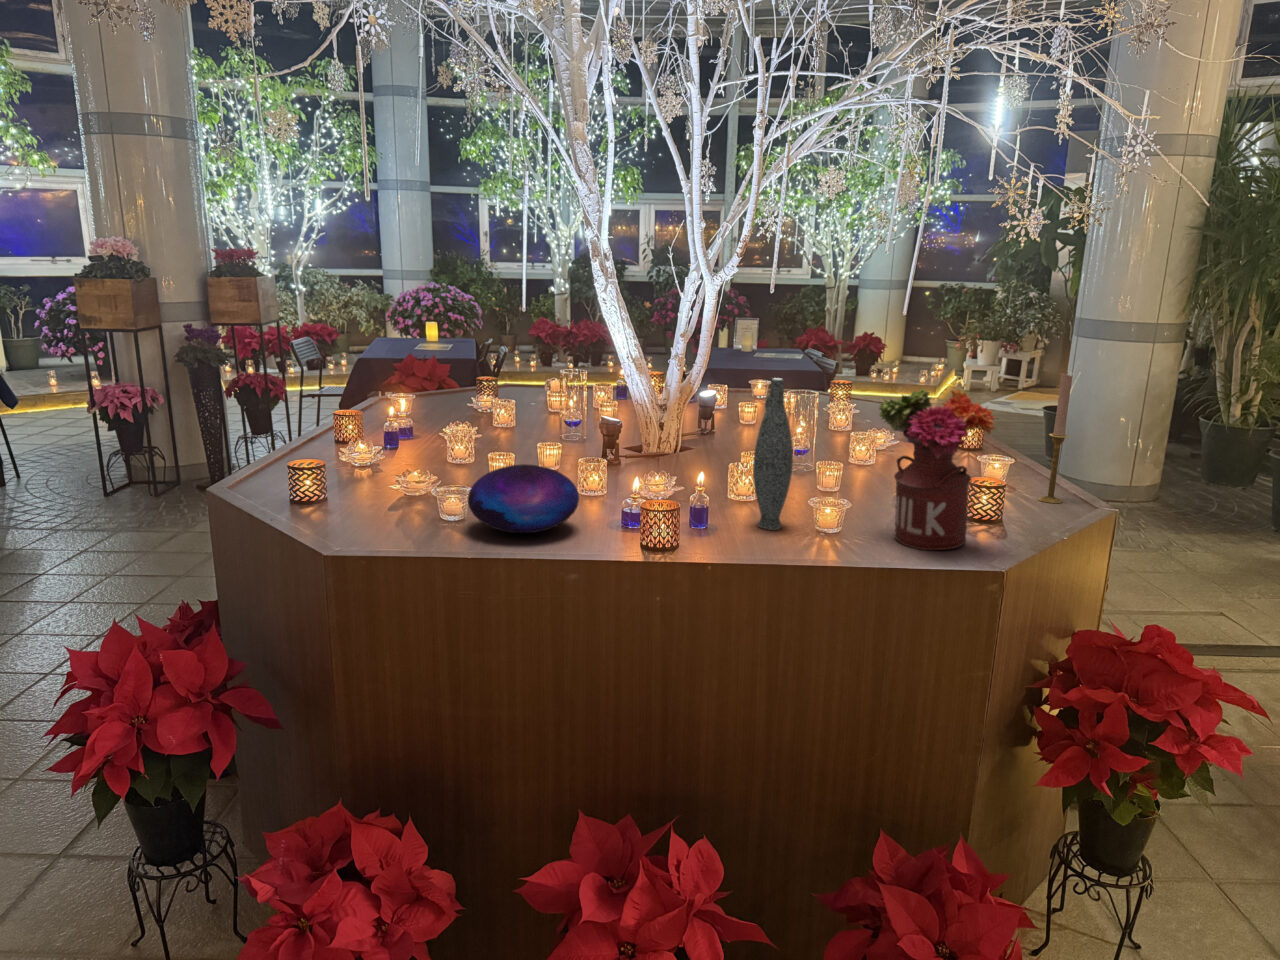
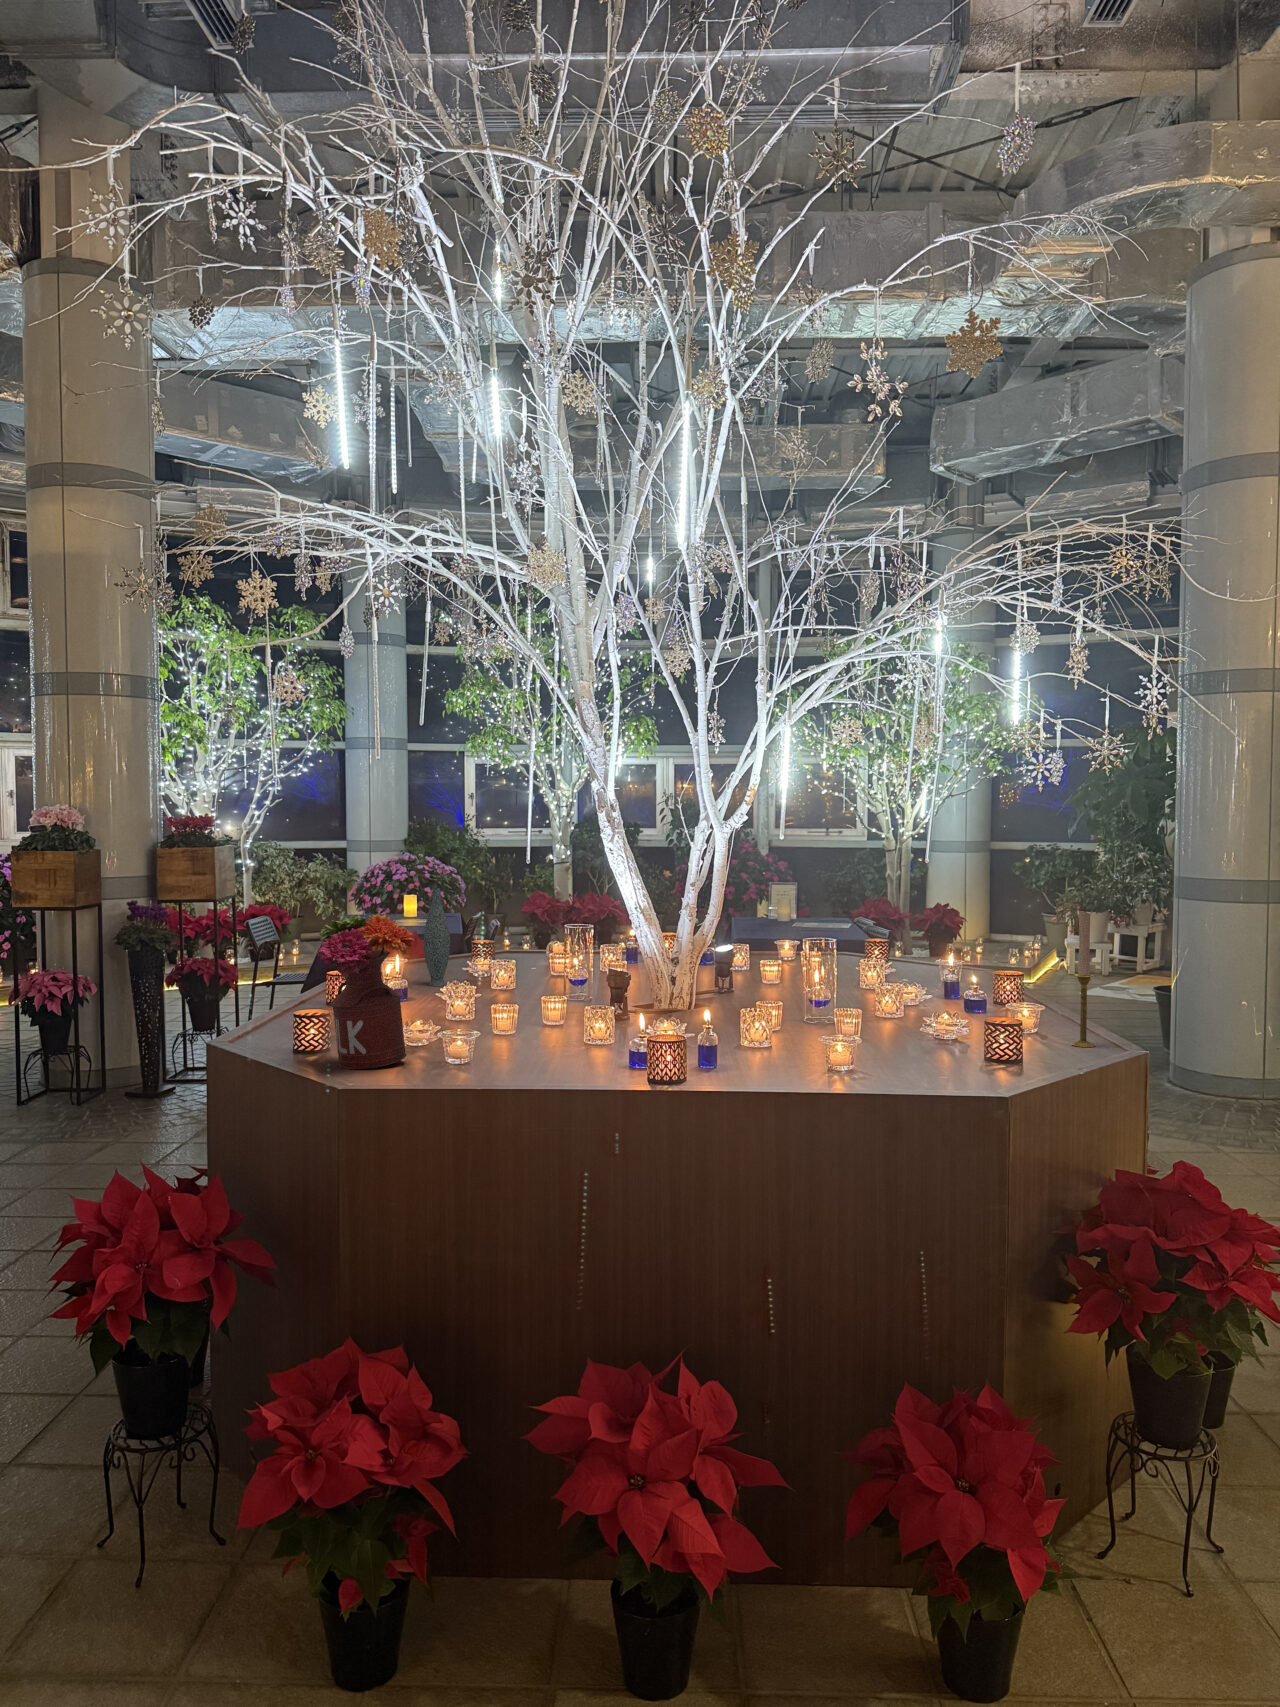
vase: present [753,378,793,530] -> present [424,888,450,986]
flower arrangement: present [879,389,997,550] -> present [316,914,415,1069]
decorative orb: present [468,464,579,533] -> none [475,1005,586,1071]

